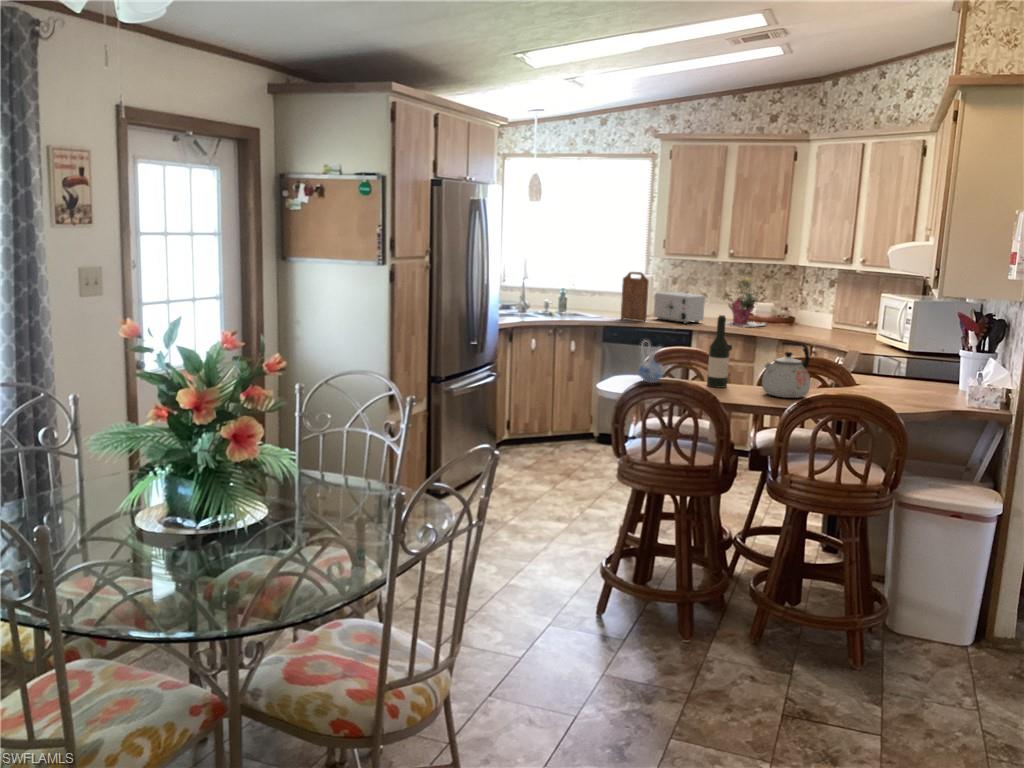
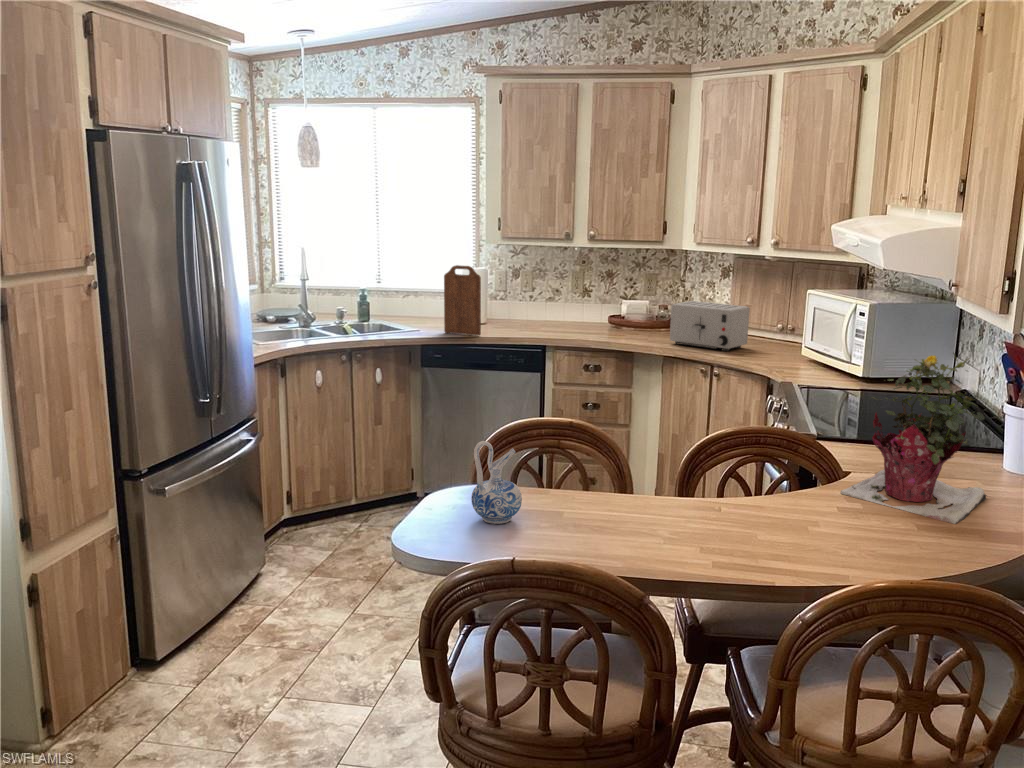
potted plant: present [726,279,765,327] -> present [840,353,987,524]
toaster: present [654,292,705,324] -> present [670,301,750,351]
wine bottle: present [707,315,730,388] -> none [605,383,647,526]
kettle: present [762,342,811,398] -> none [716,437,811,553]

